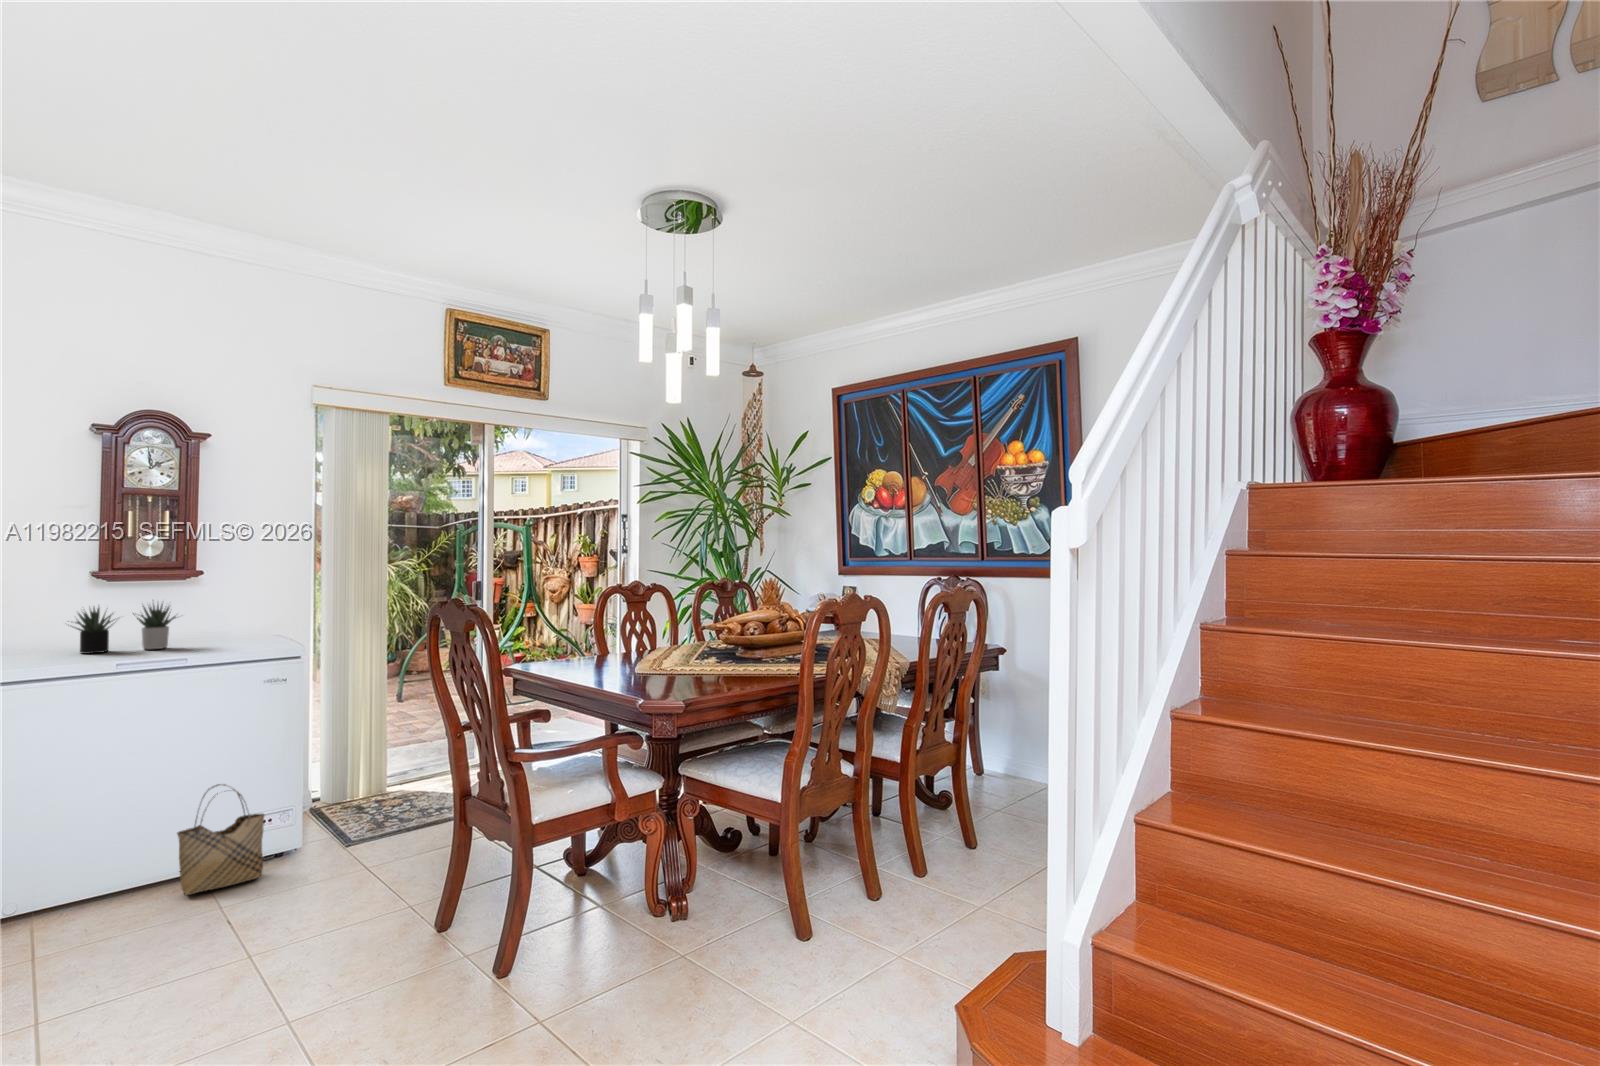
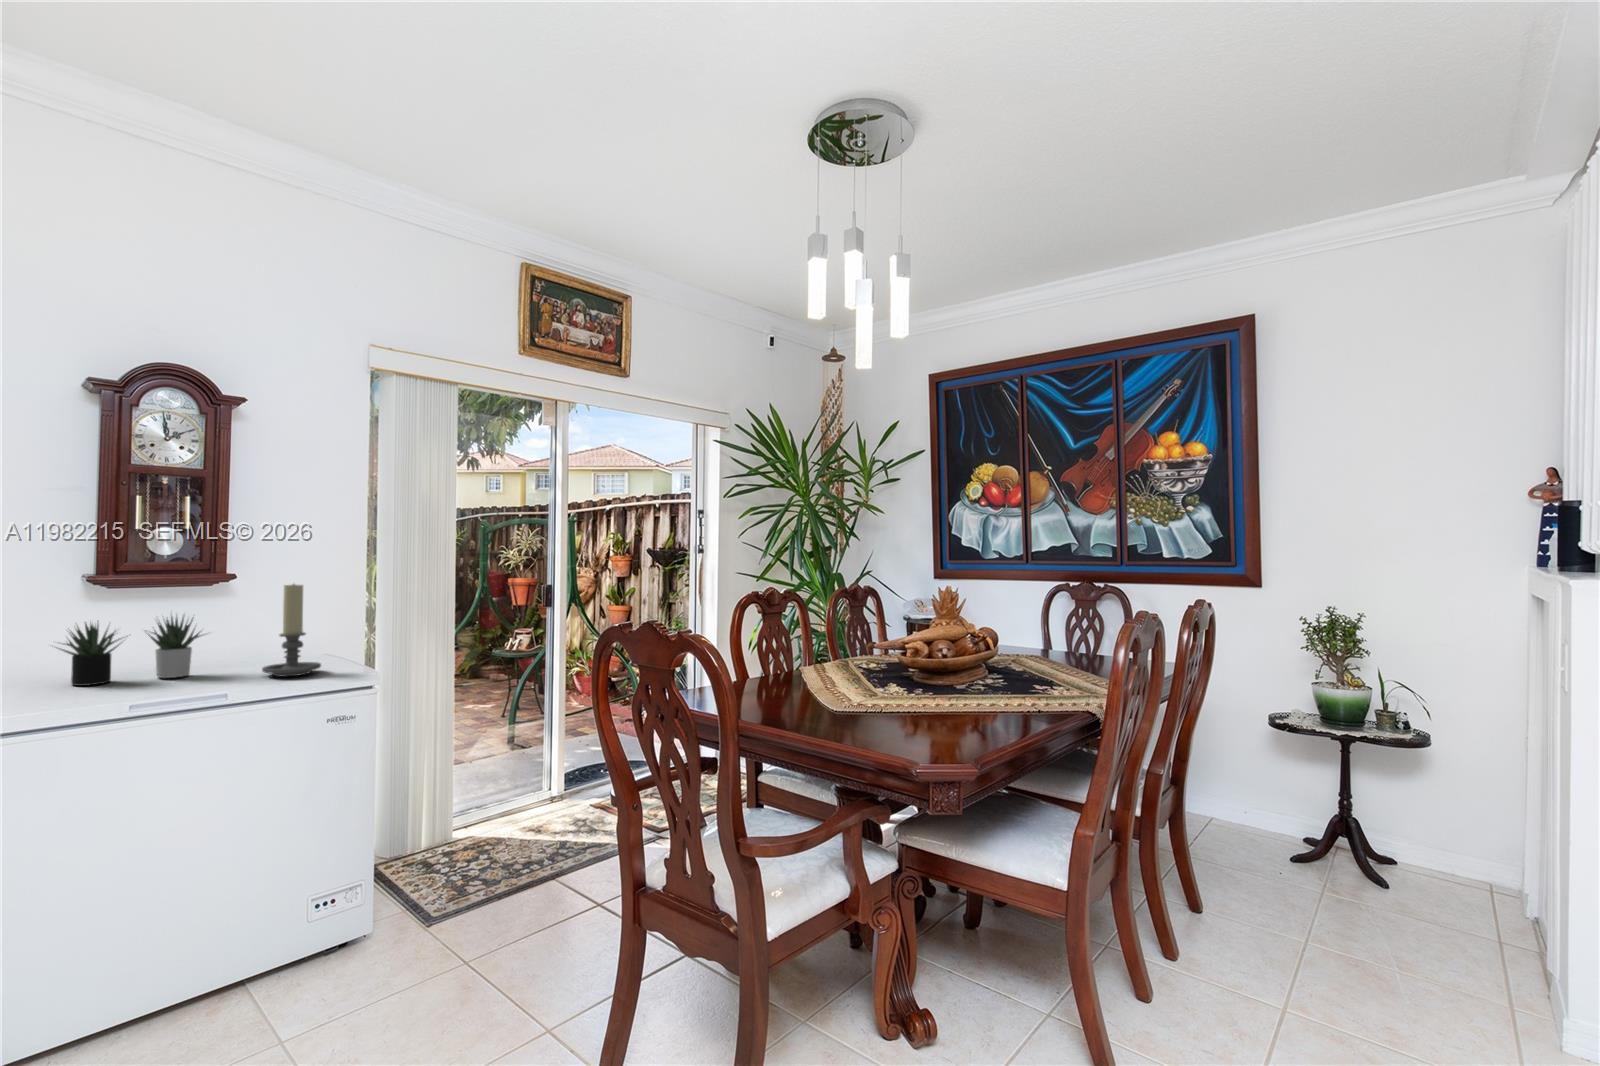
candle holder: none [221,577,268,649] -> present [262,584,321,677]
woven basket: present [177,784,264,895] -> none [213,859,327,1020]

